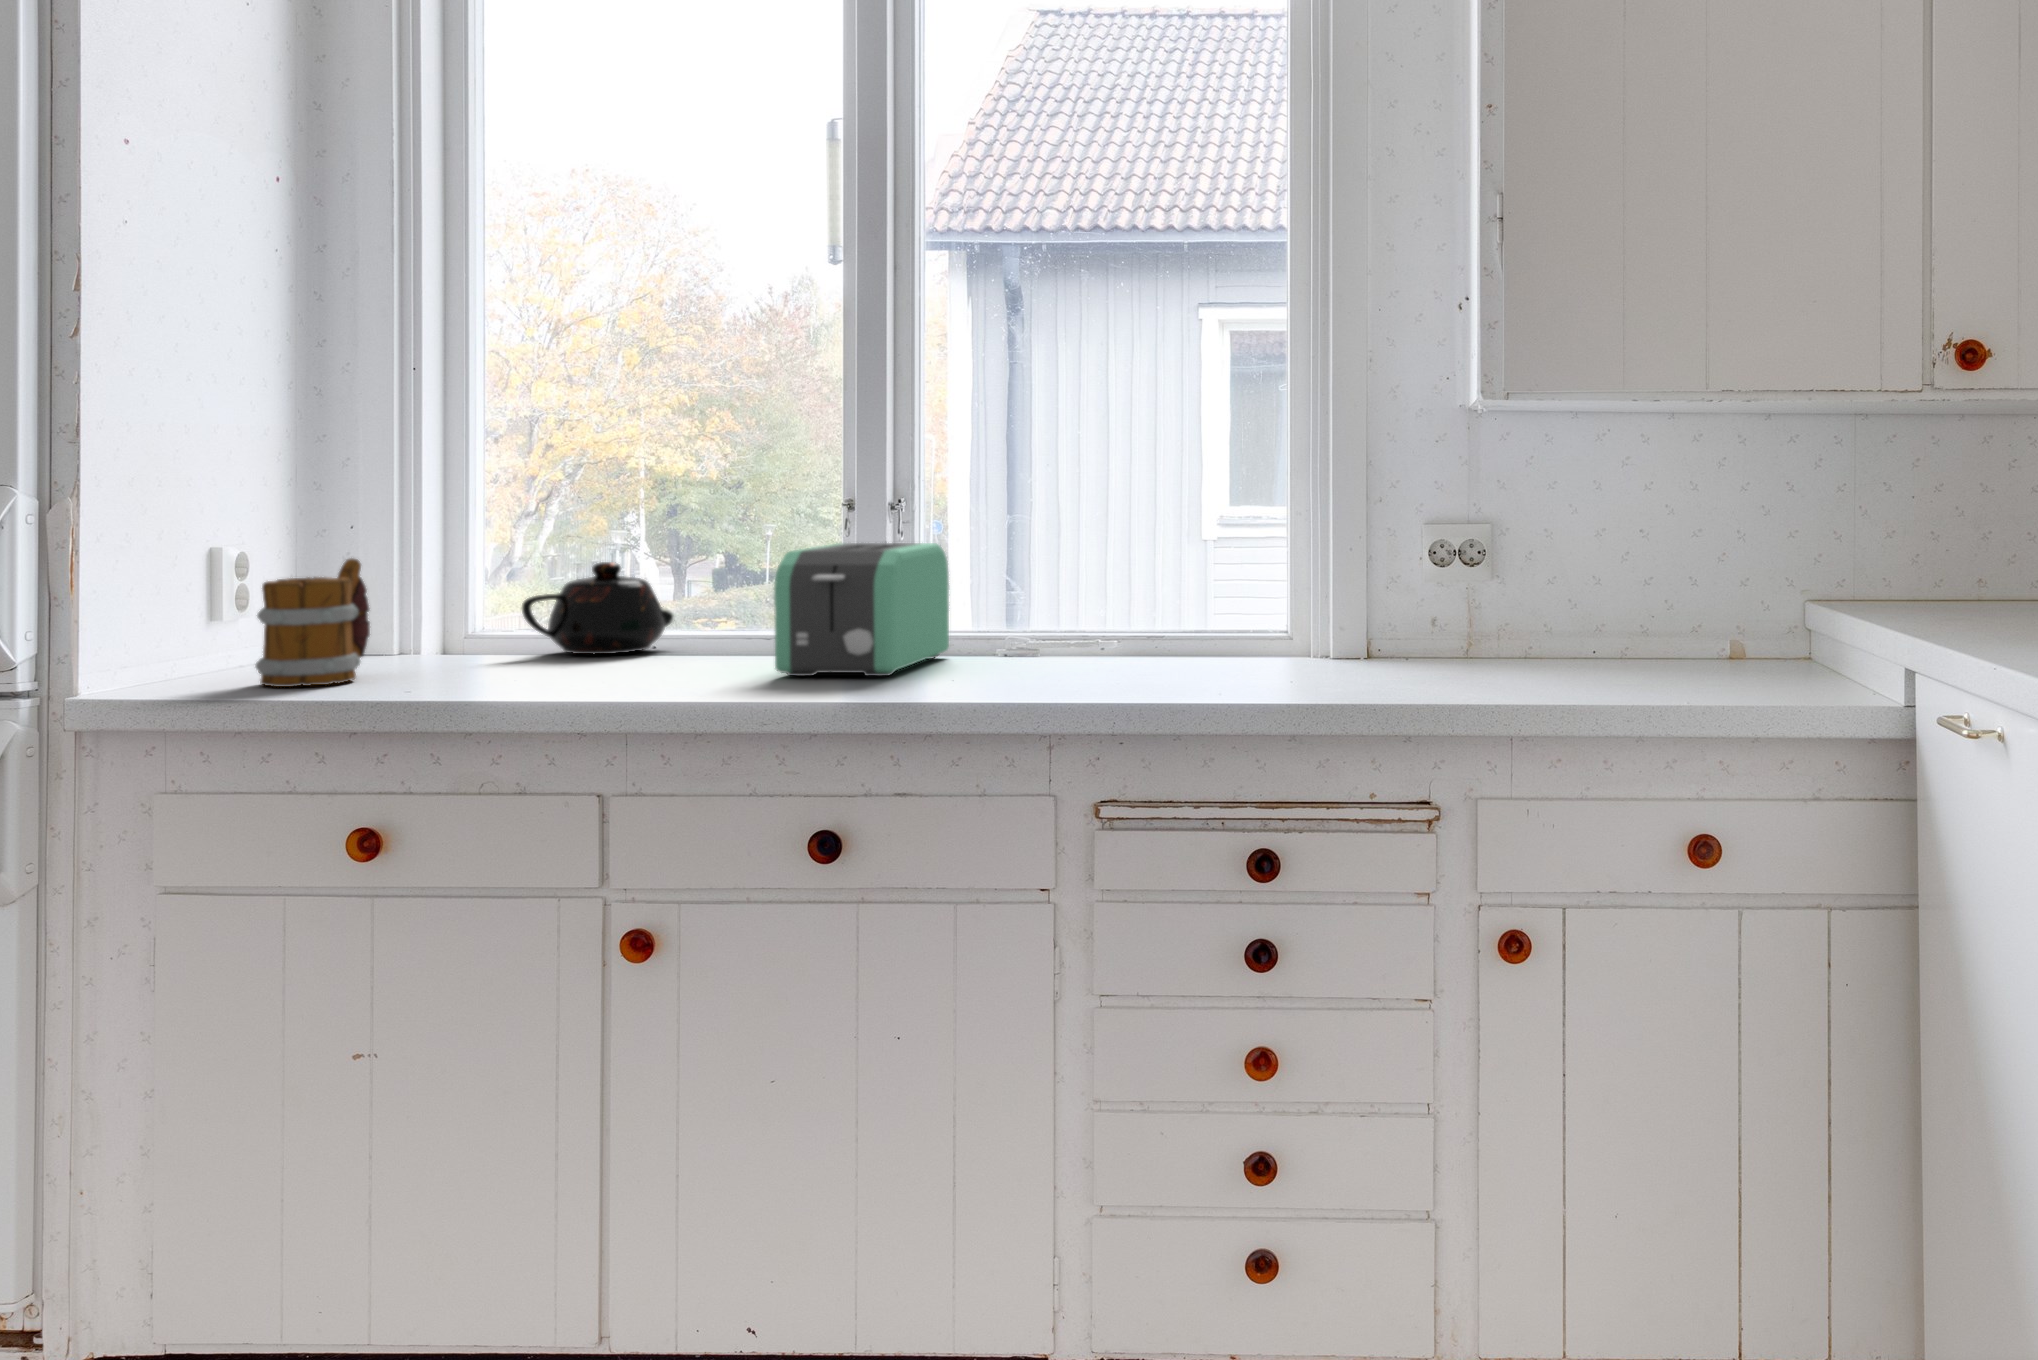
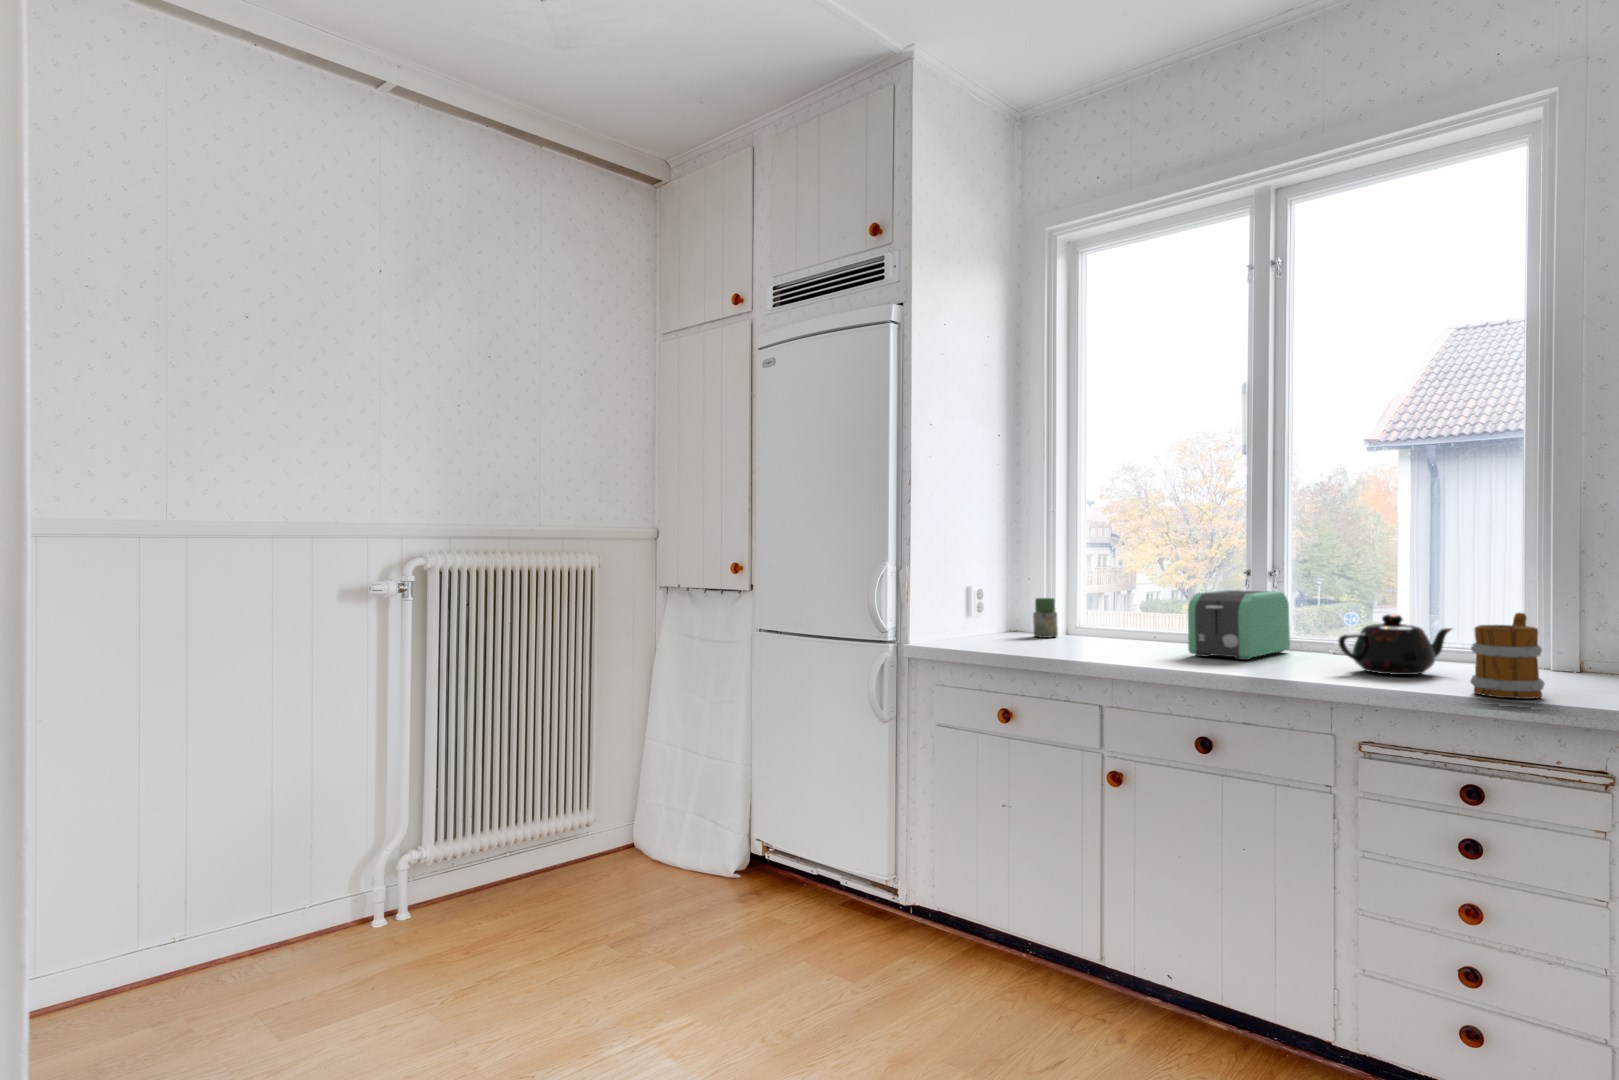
mug: present [255,558,370,687] -> present [1471,613,1545,699]
teapot: present [522,562,673,654] -> present [1338,614,1452,675]
jar: none [403,571,463,662] -> present [1033,598,1058,638]

